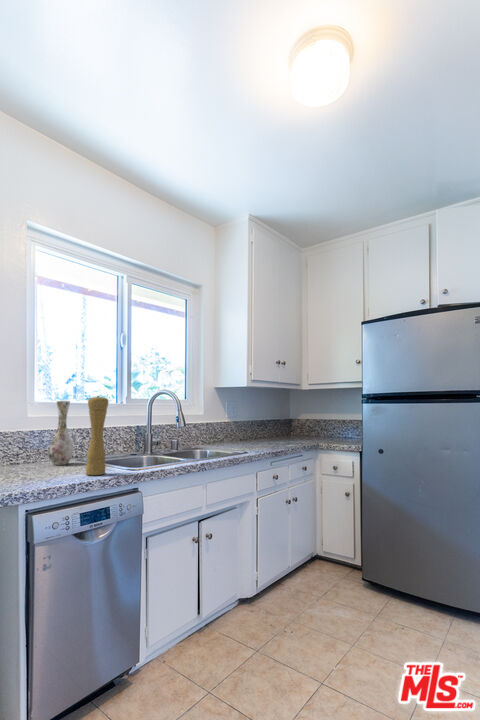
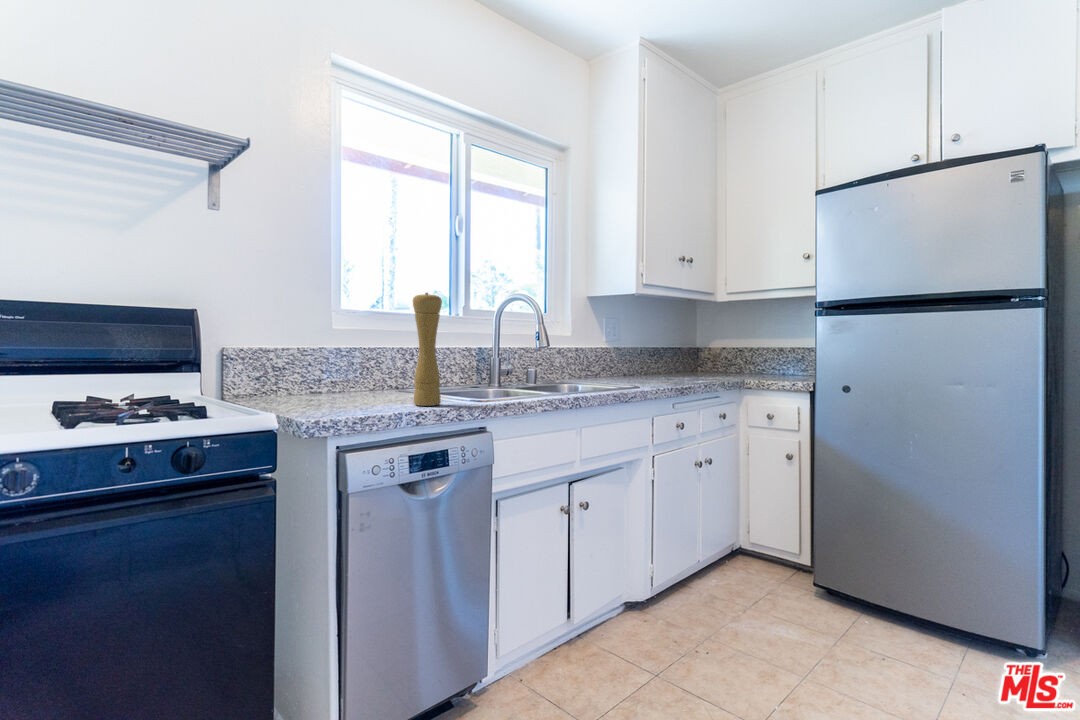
vase: present [48,401,74,465] -> none [360,305,394,395]

